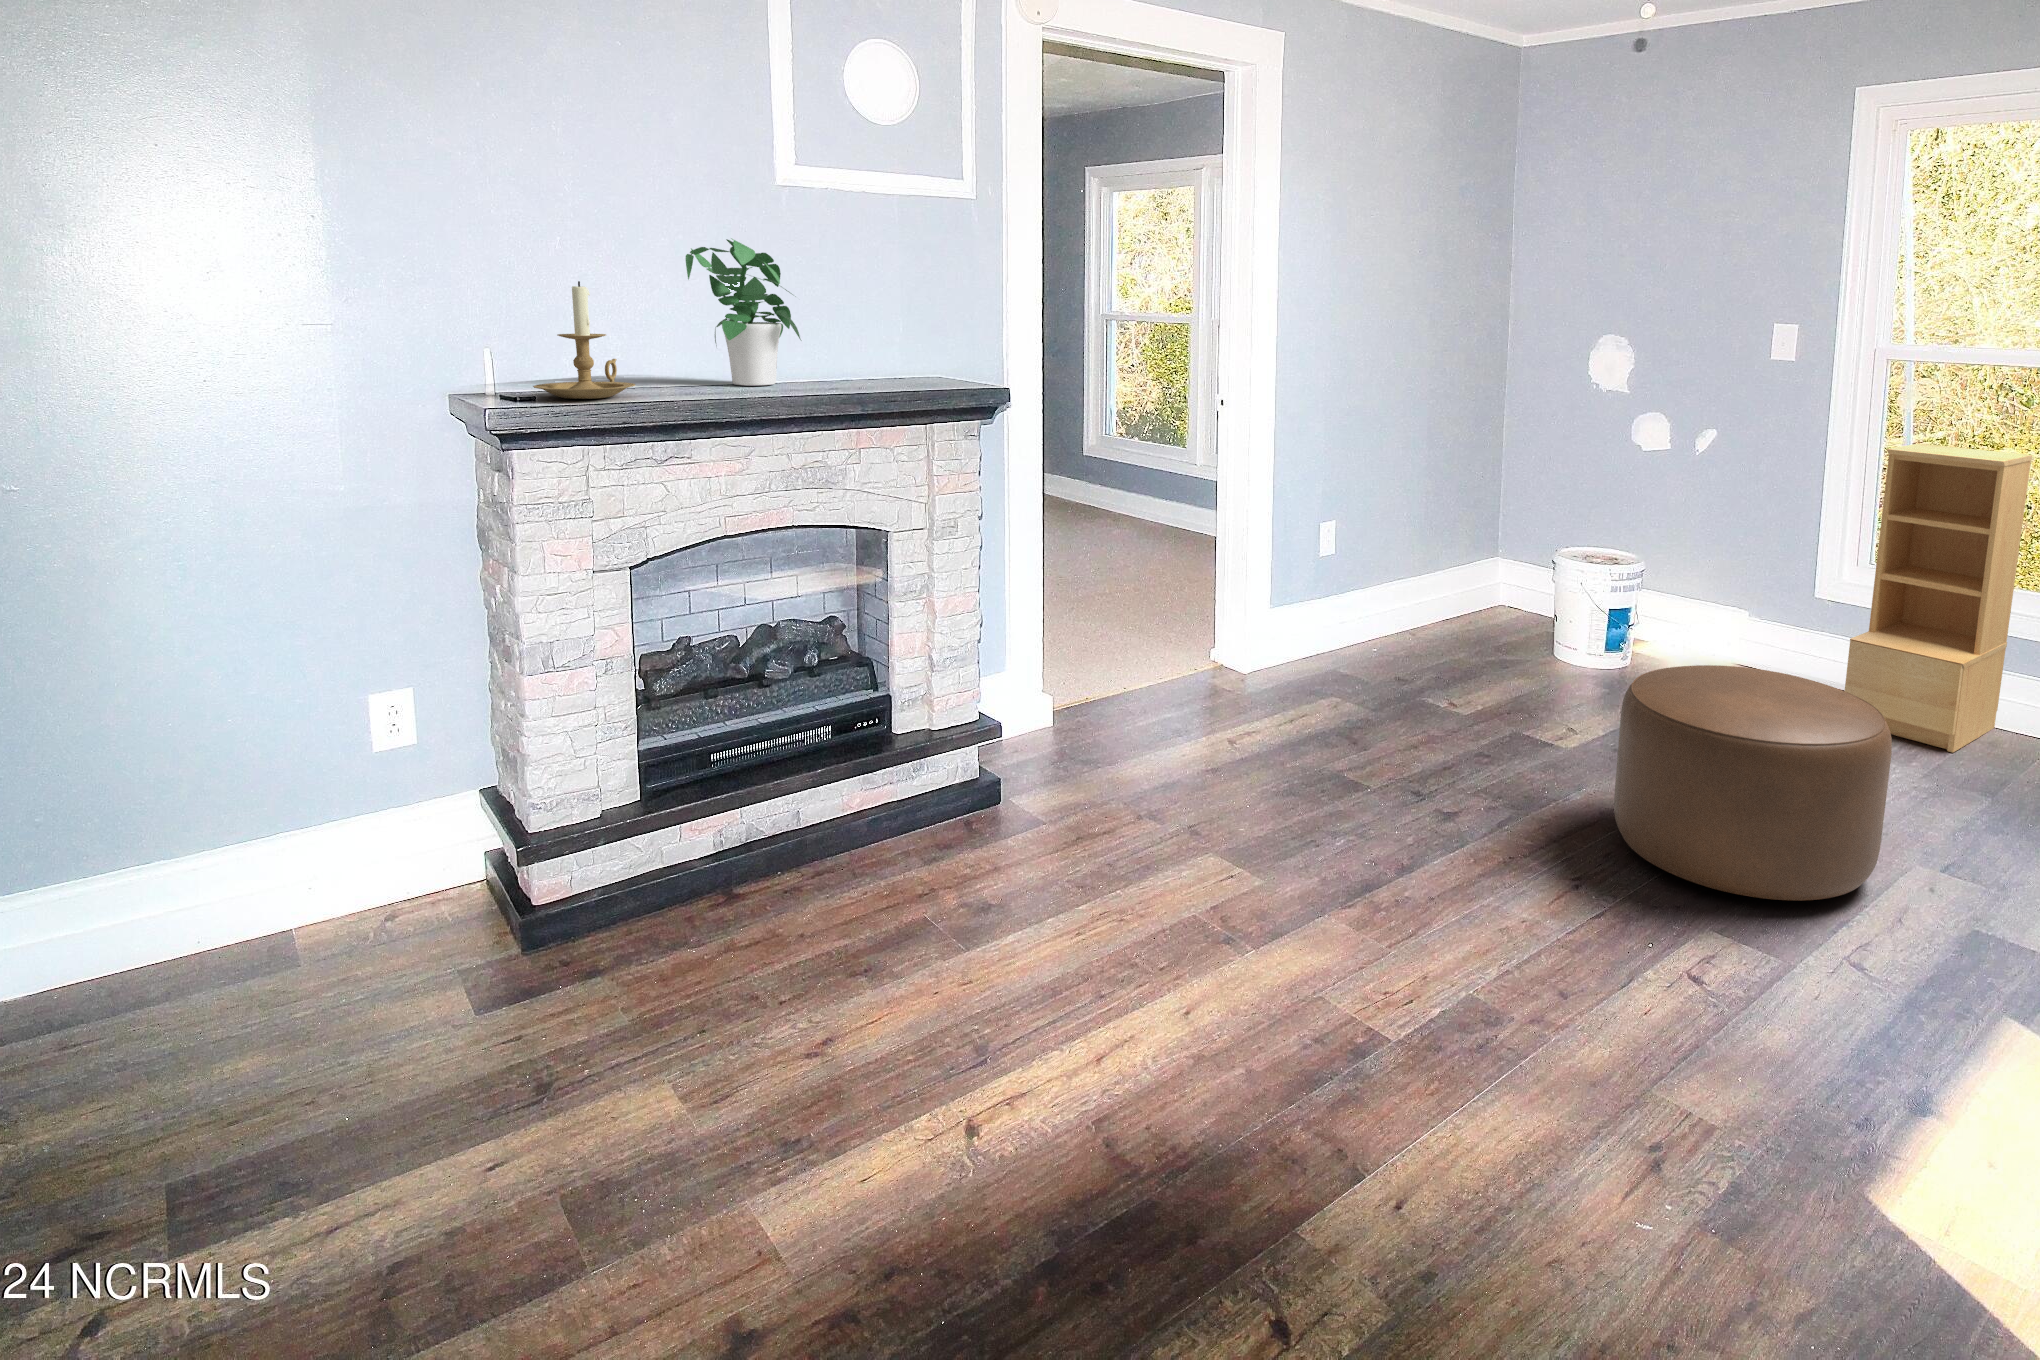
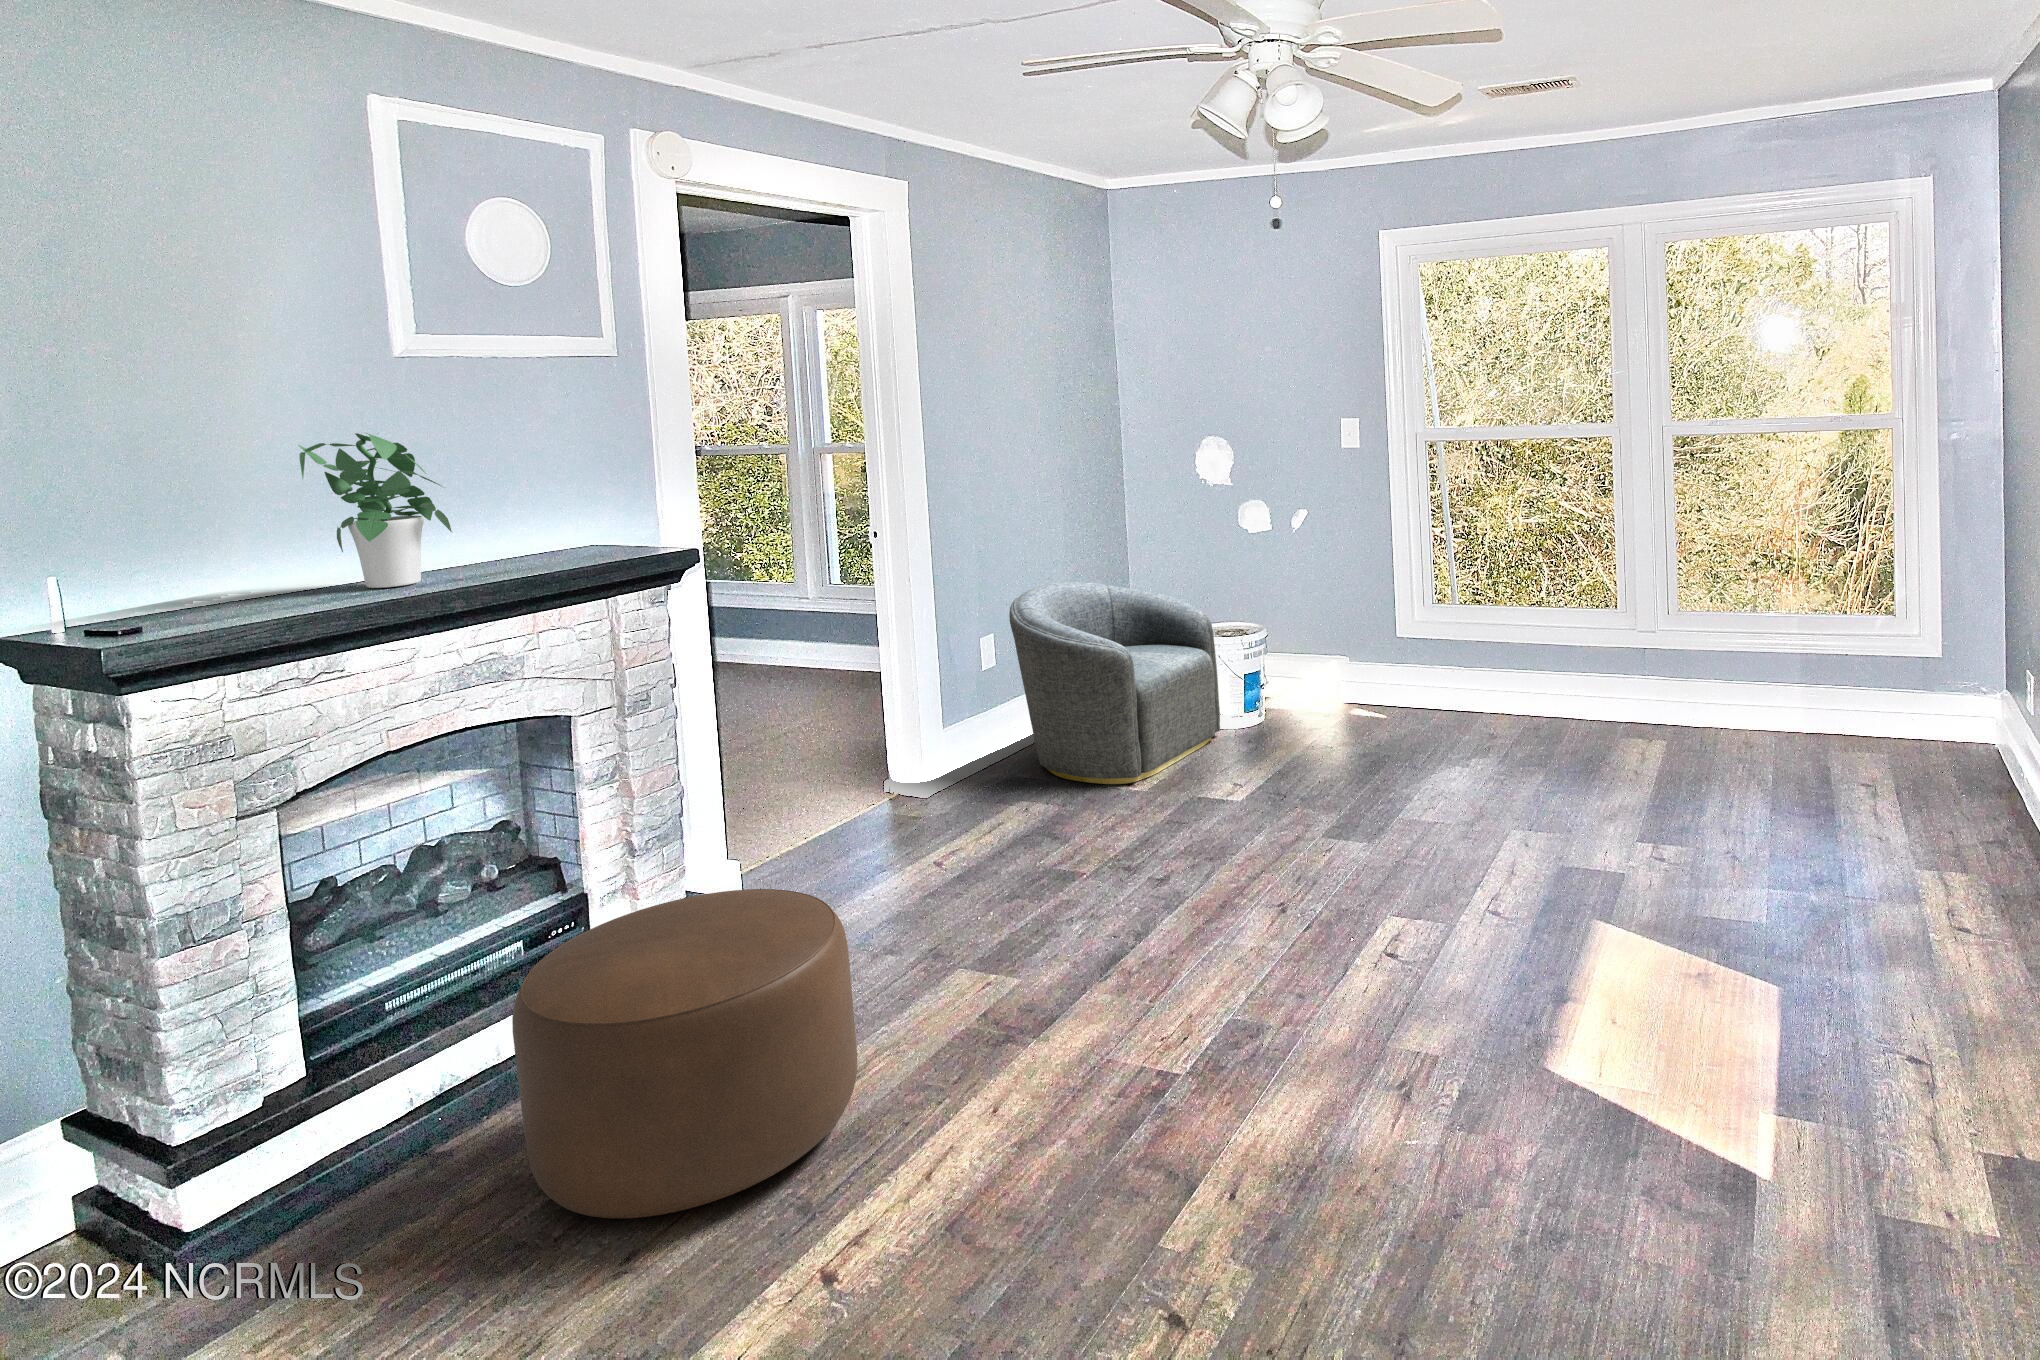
candle holder: present [533,281,635,399] -> none [122,497,262,631]
bookshelf: present [1845,443,2032,753] -> none [1431,507,1535,742]
armchair: none [1351,475,1577,703] -> present [1009,582,1220,784]
ottoman: present [1614,665,1892,900] -> present [512,889,857,1218]

